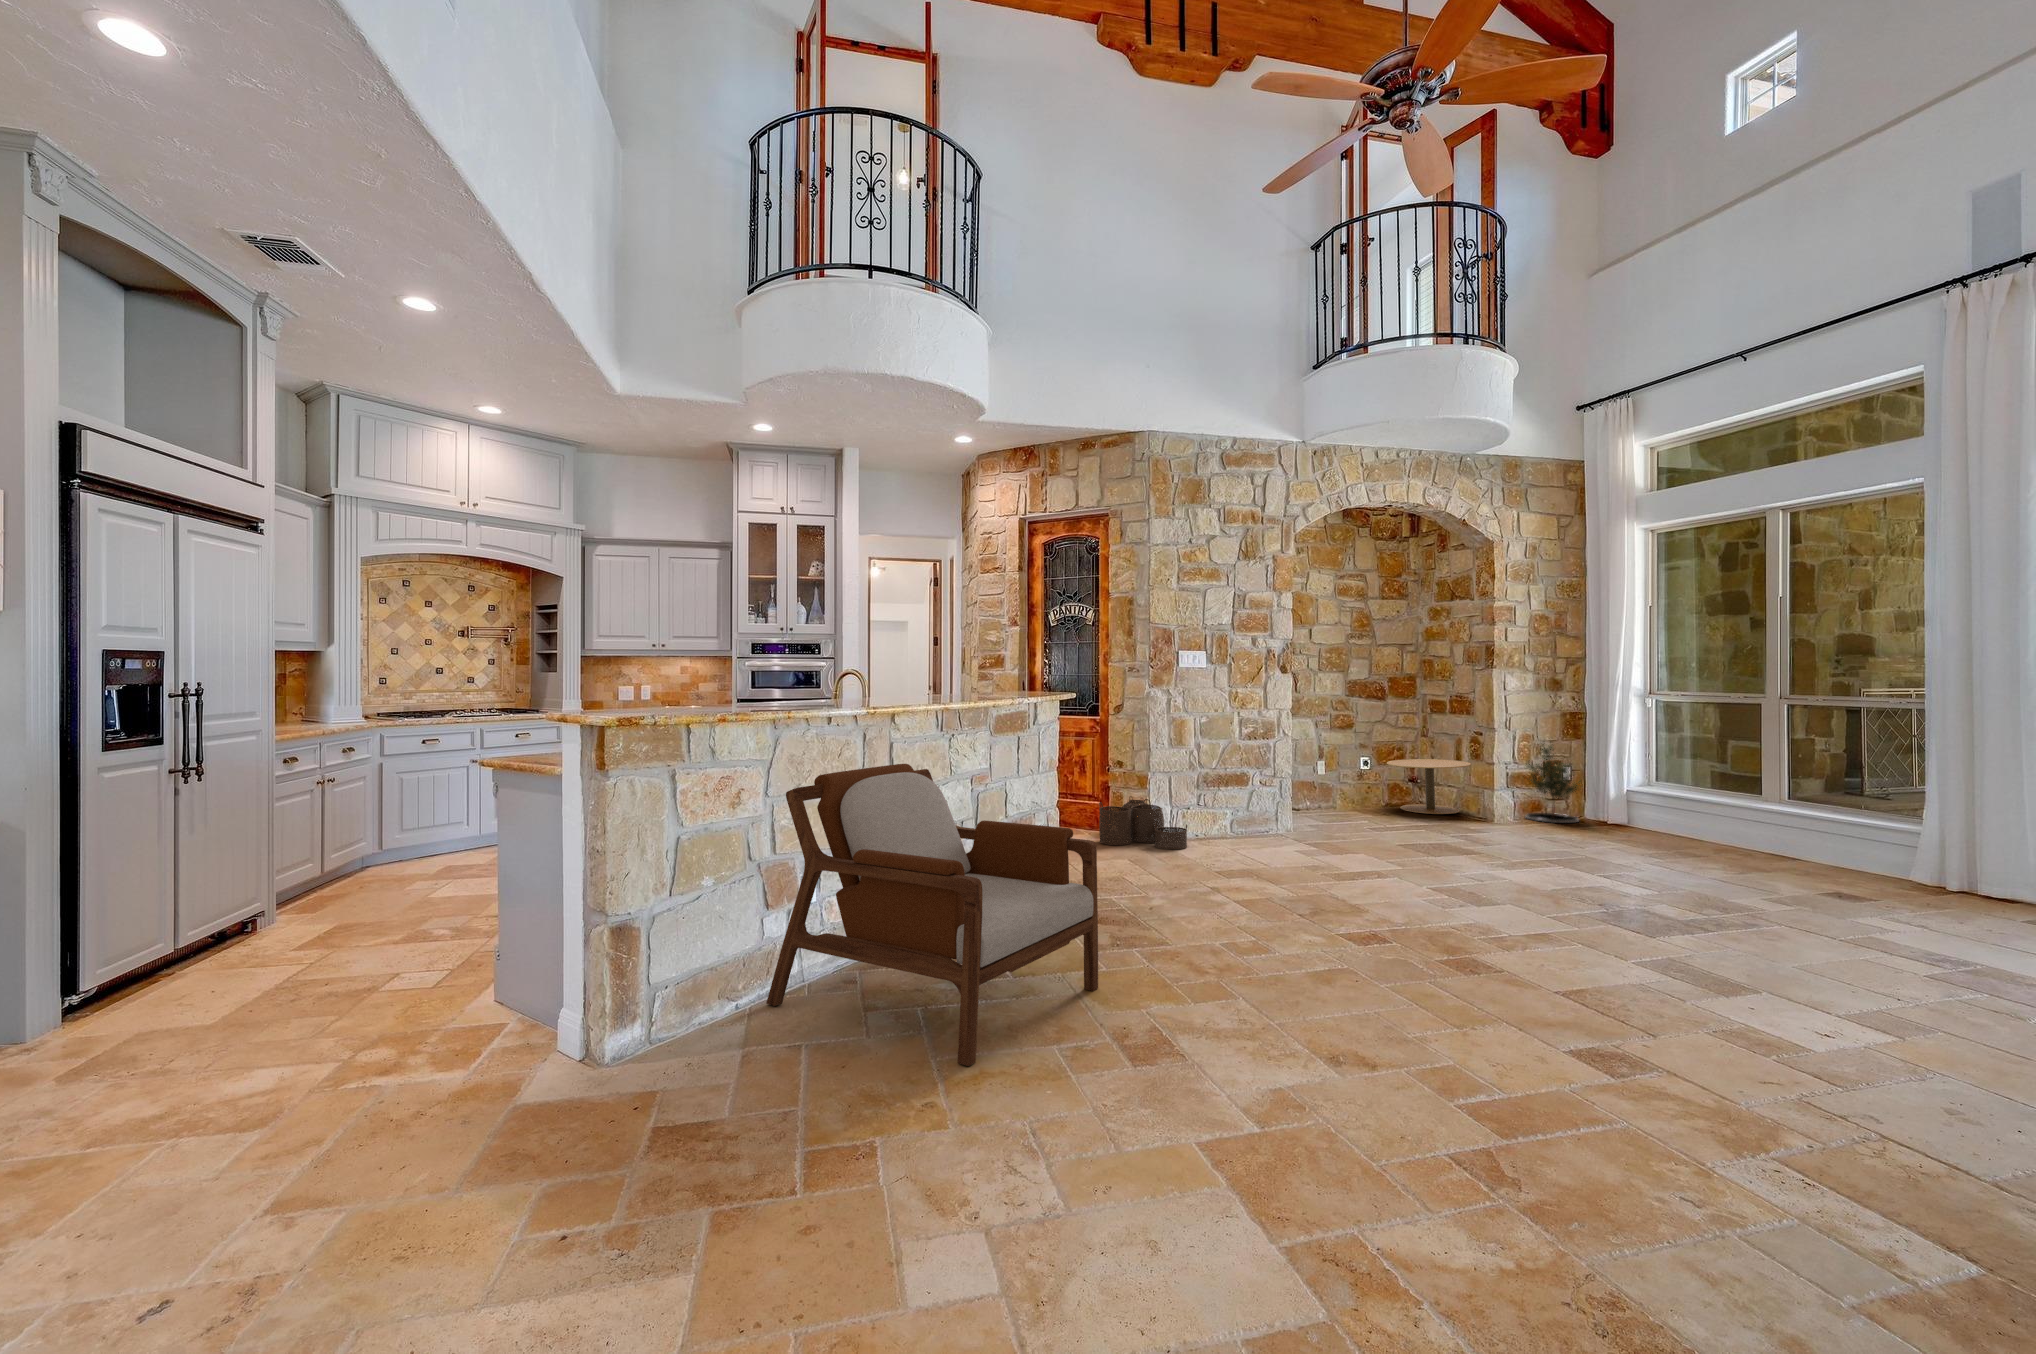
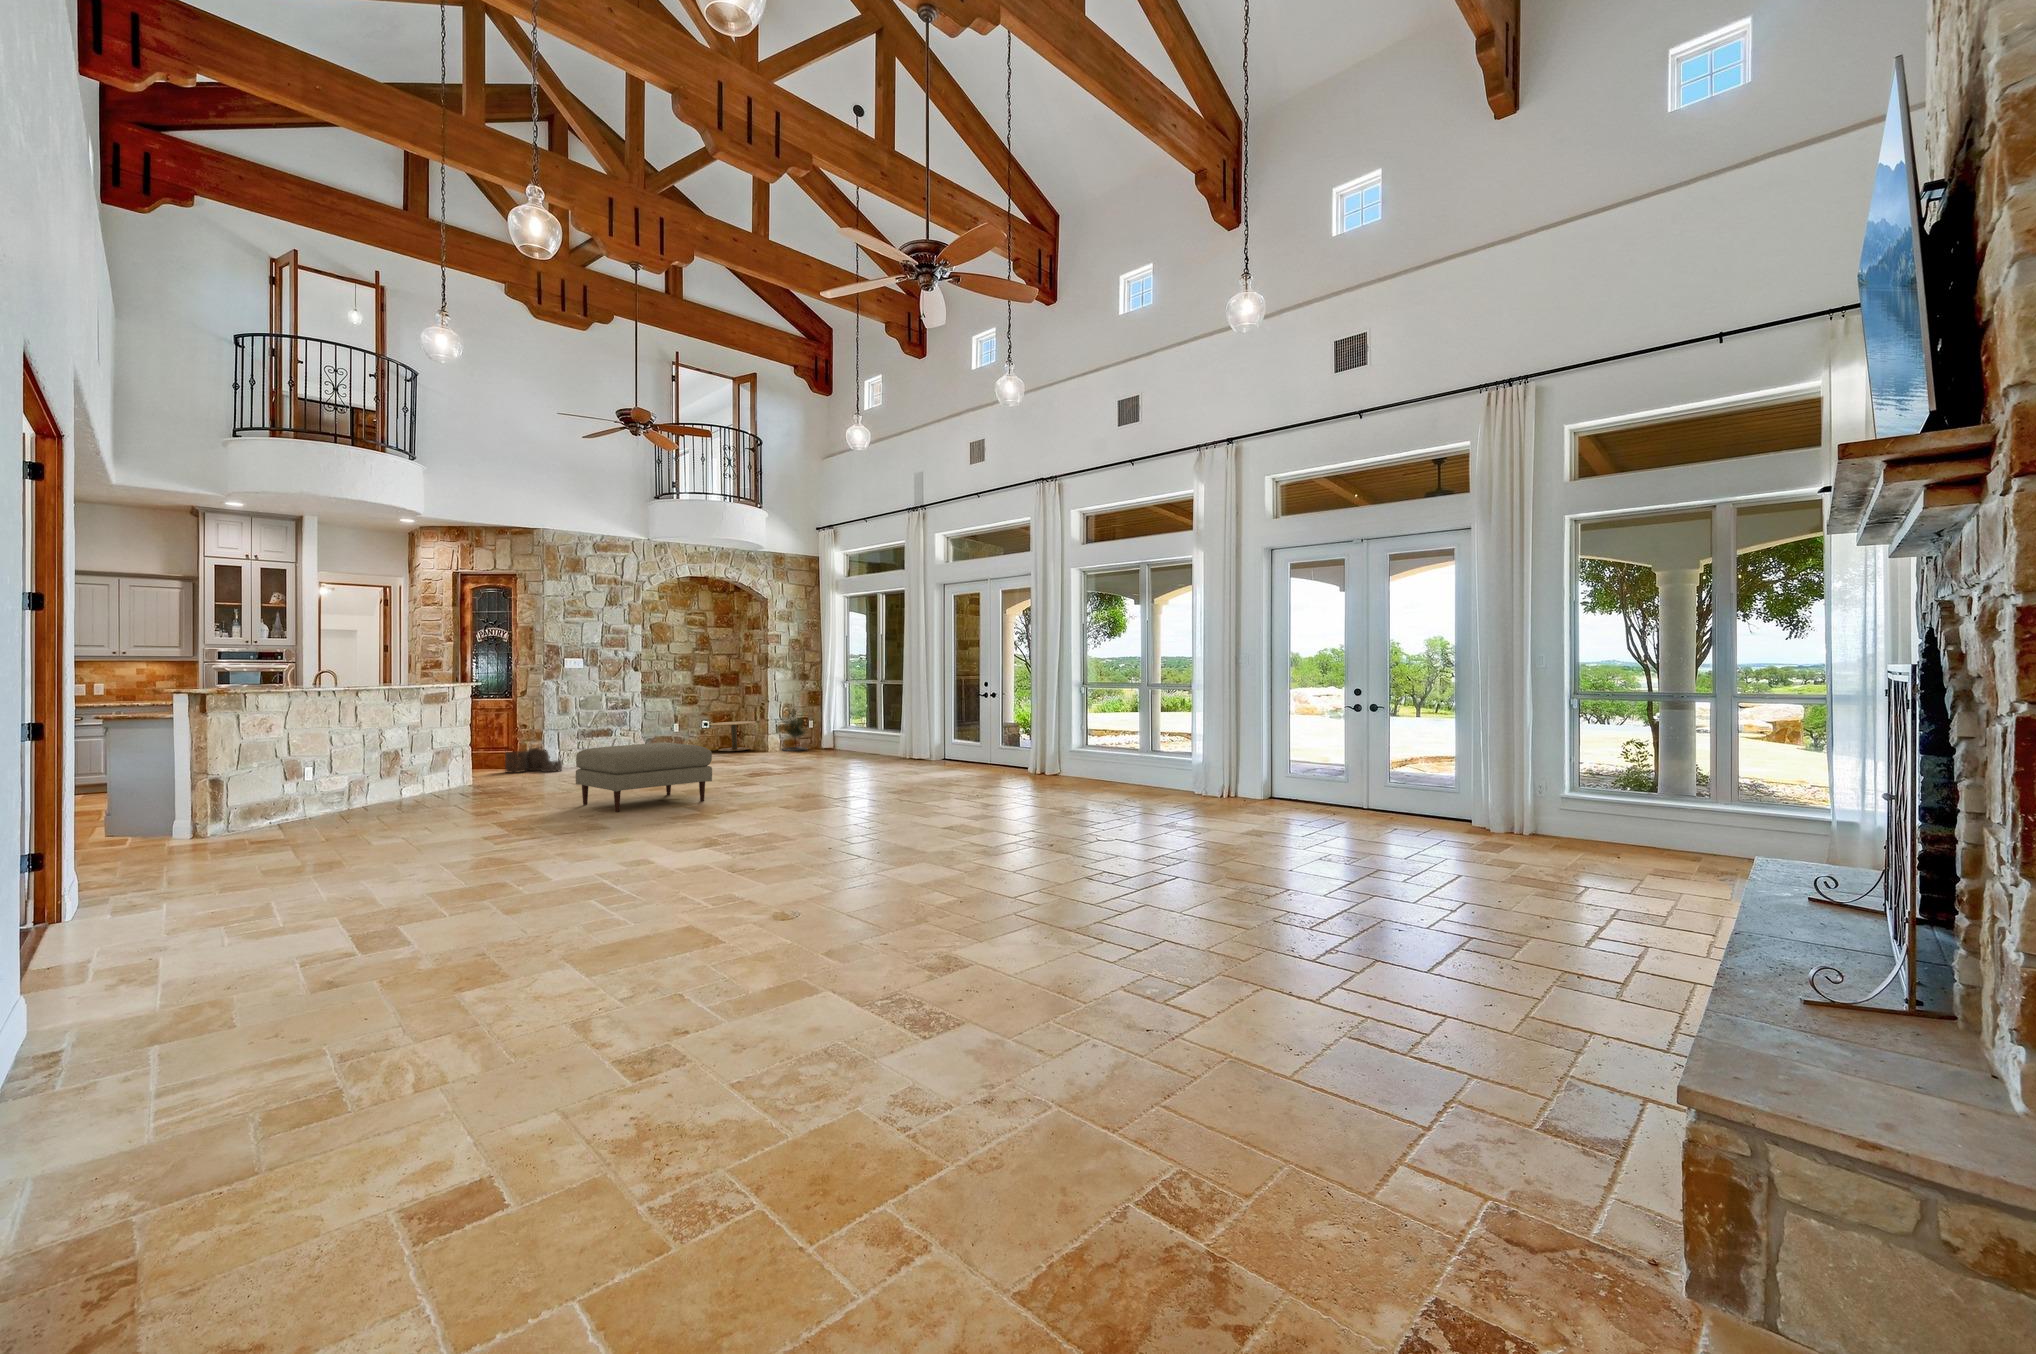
armchair: present [767,764,1098,1066] -> none [287,714,472,825]
ottoman: none [1331,865,1733,1104] -> present [576,743,712,812]

